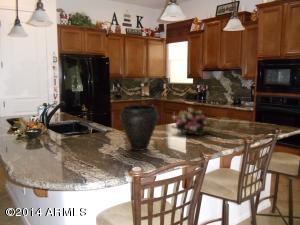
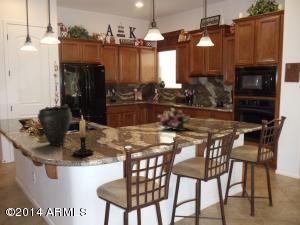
vase: present [120,104,159,151] -> present [38,107,72,145]
candle holder: none [67,119,95,175] -> present [72,116,94,156]

